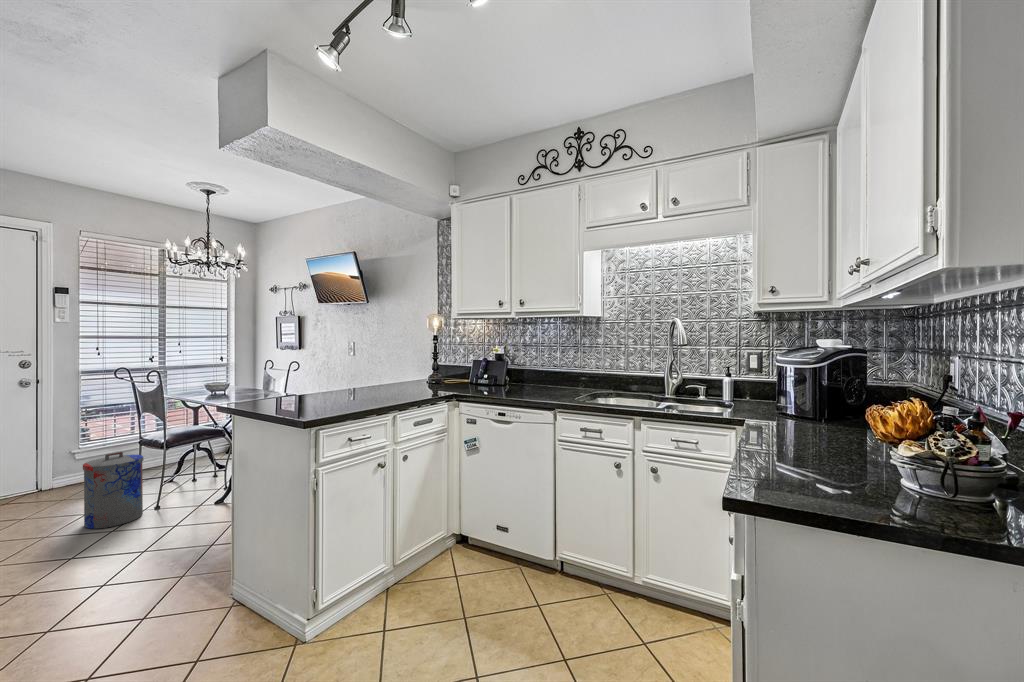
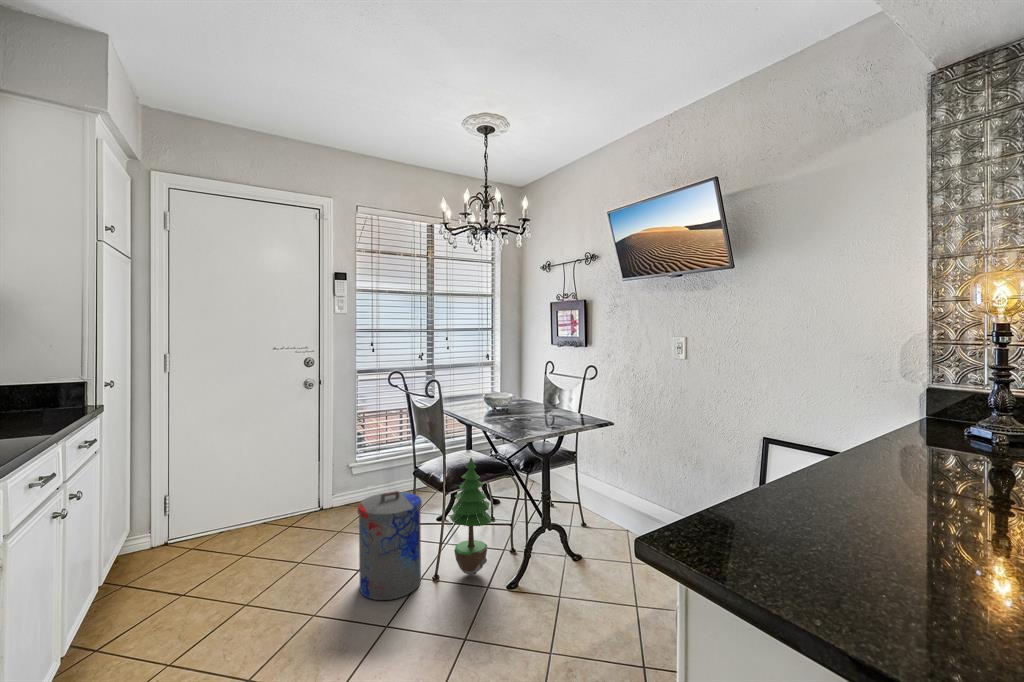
potted tree: none [168,423,205,506] -> present [450,458,491,575]

